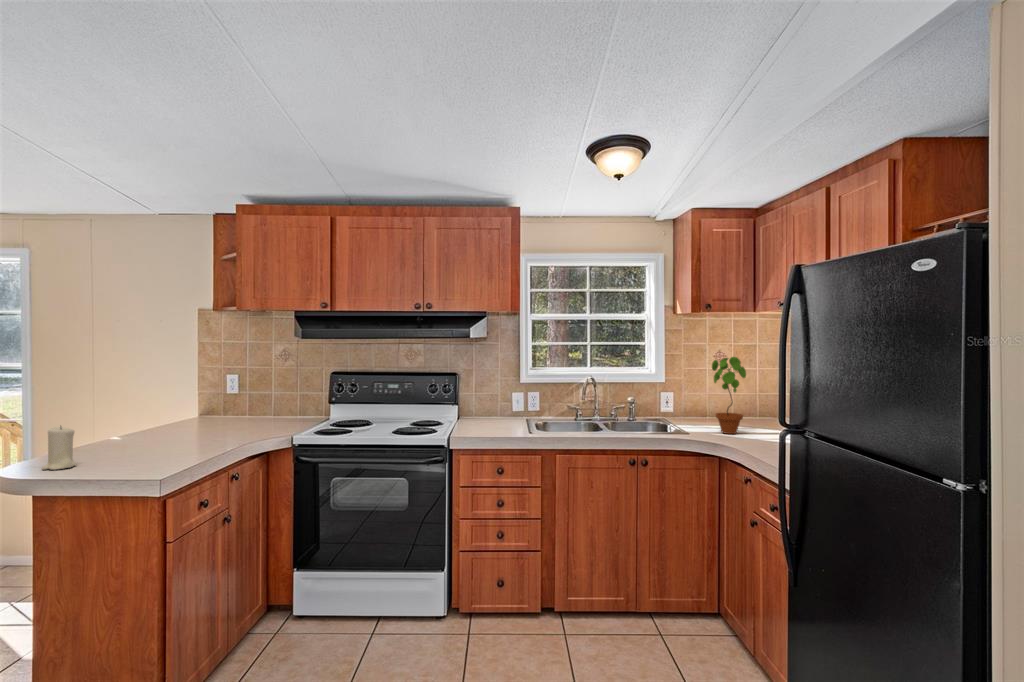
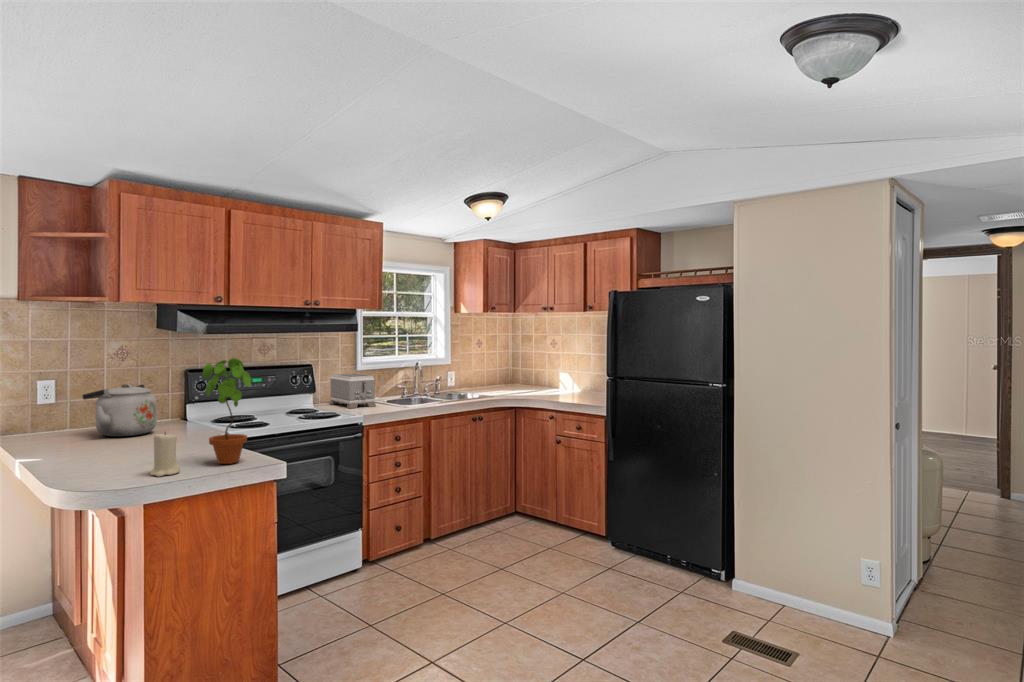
potted plant: present [712,357,746,434] -> present [203,358,251,464]
kettle: none [209,380,272,428] -> present [83,383,157,437]
toaster: none [481,386,519,426] -> present [329,373,376,409]

